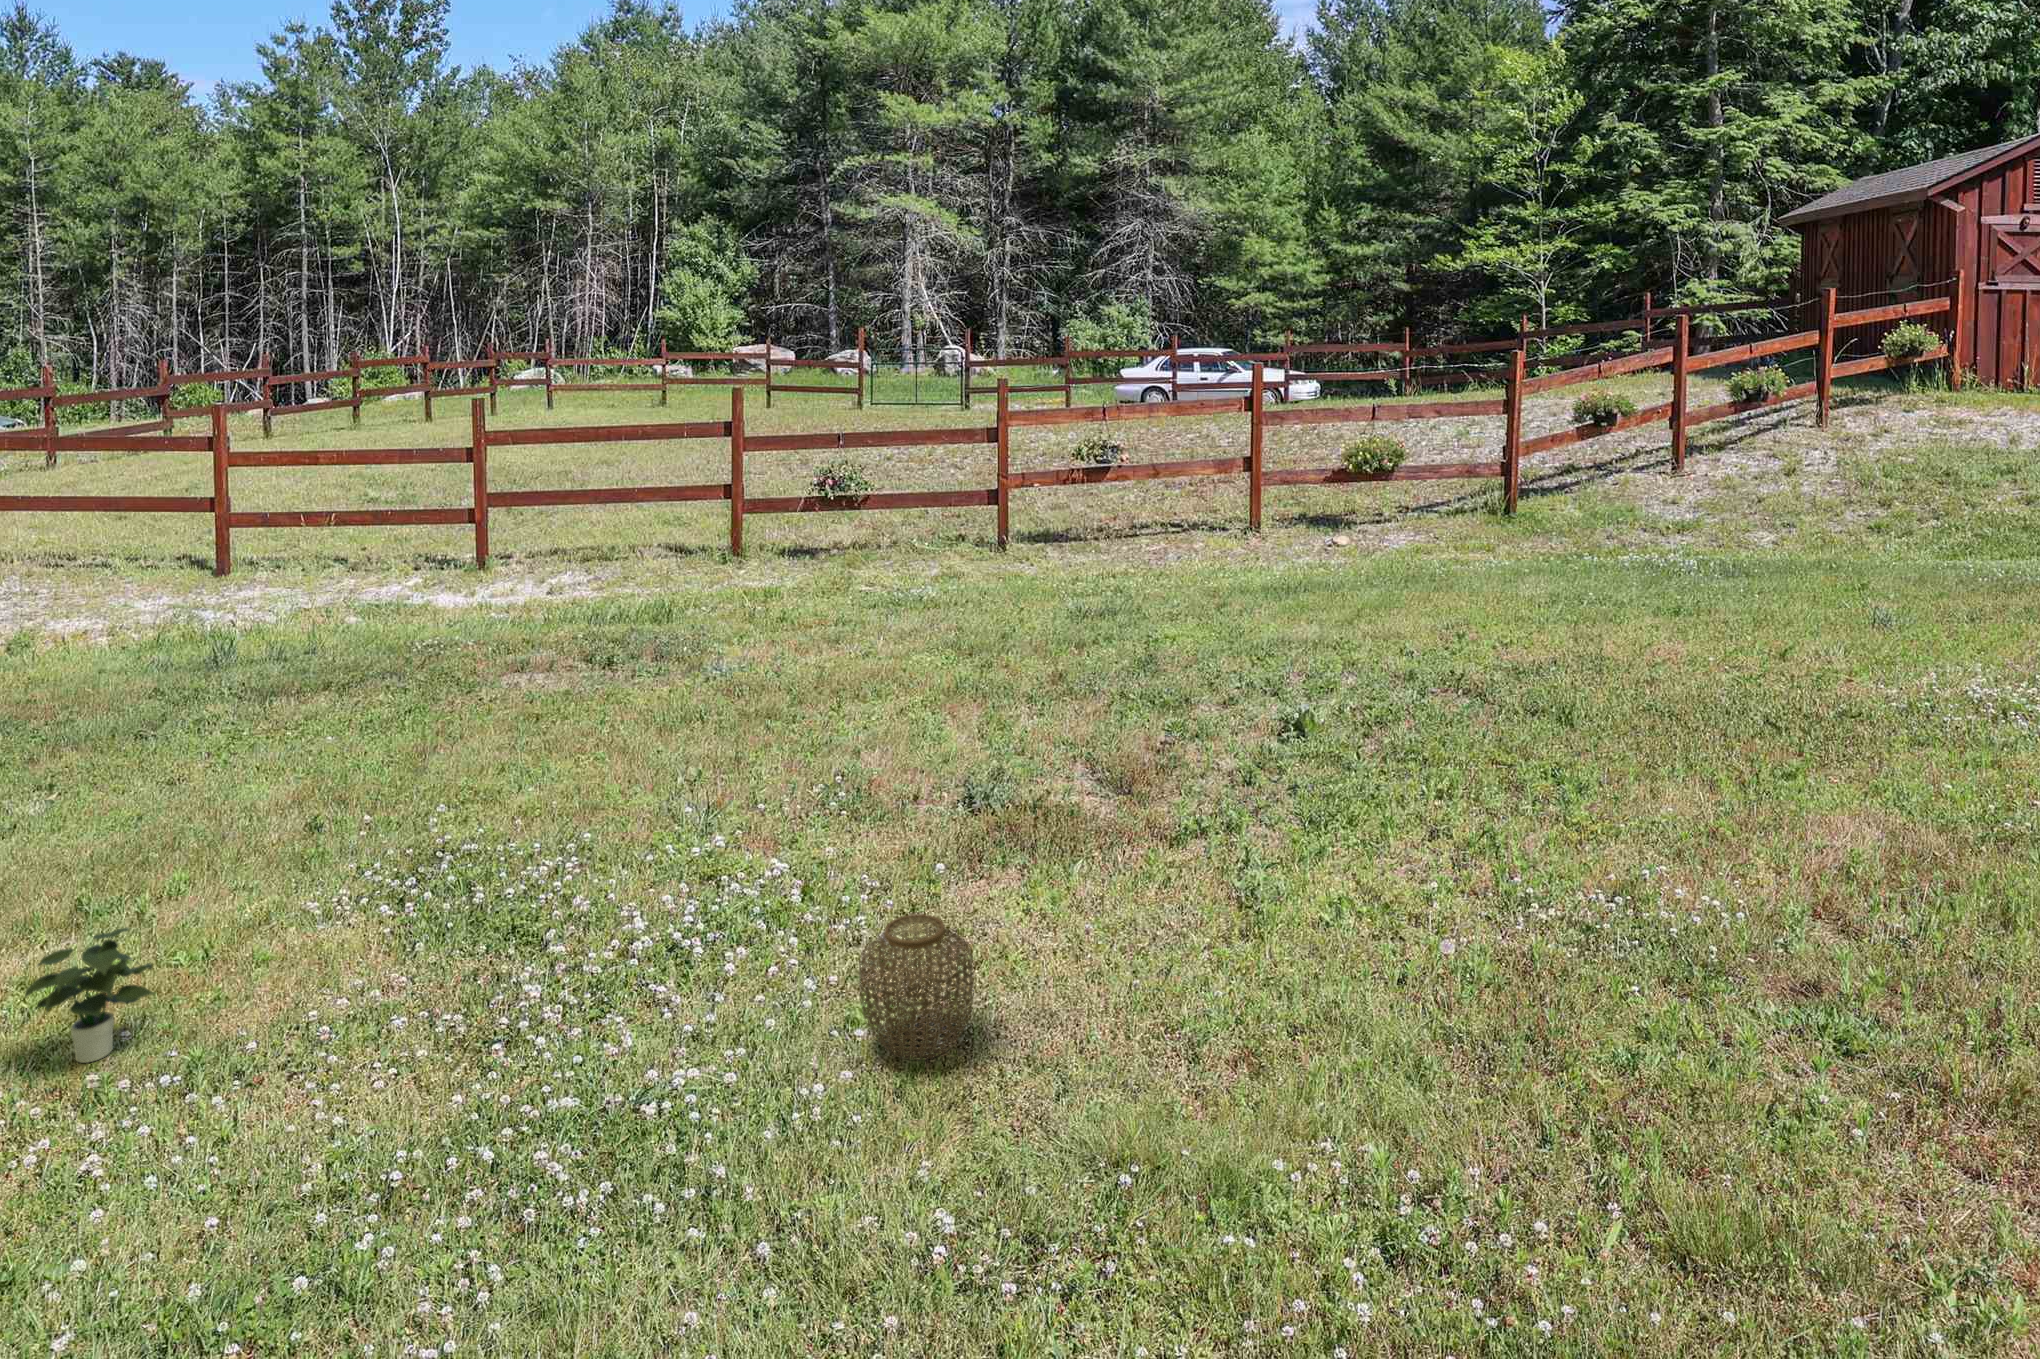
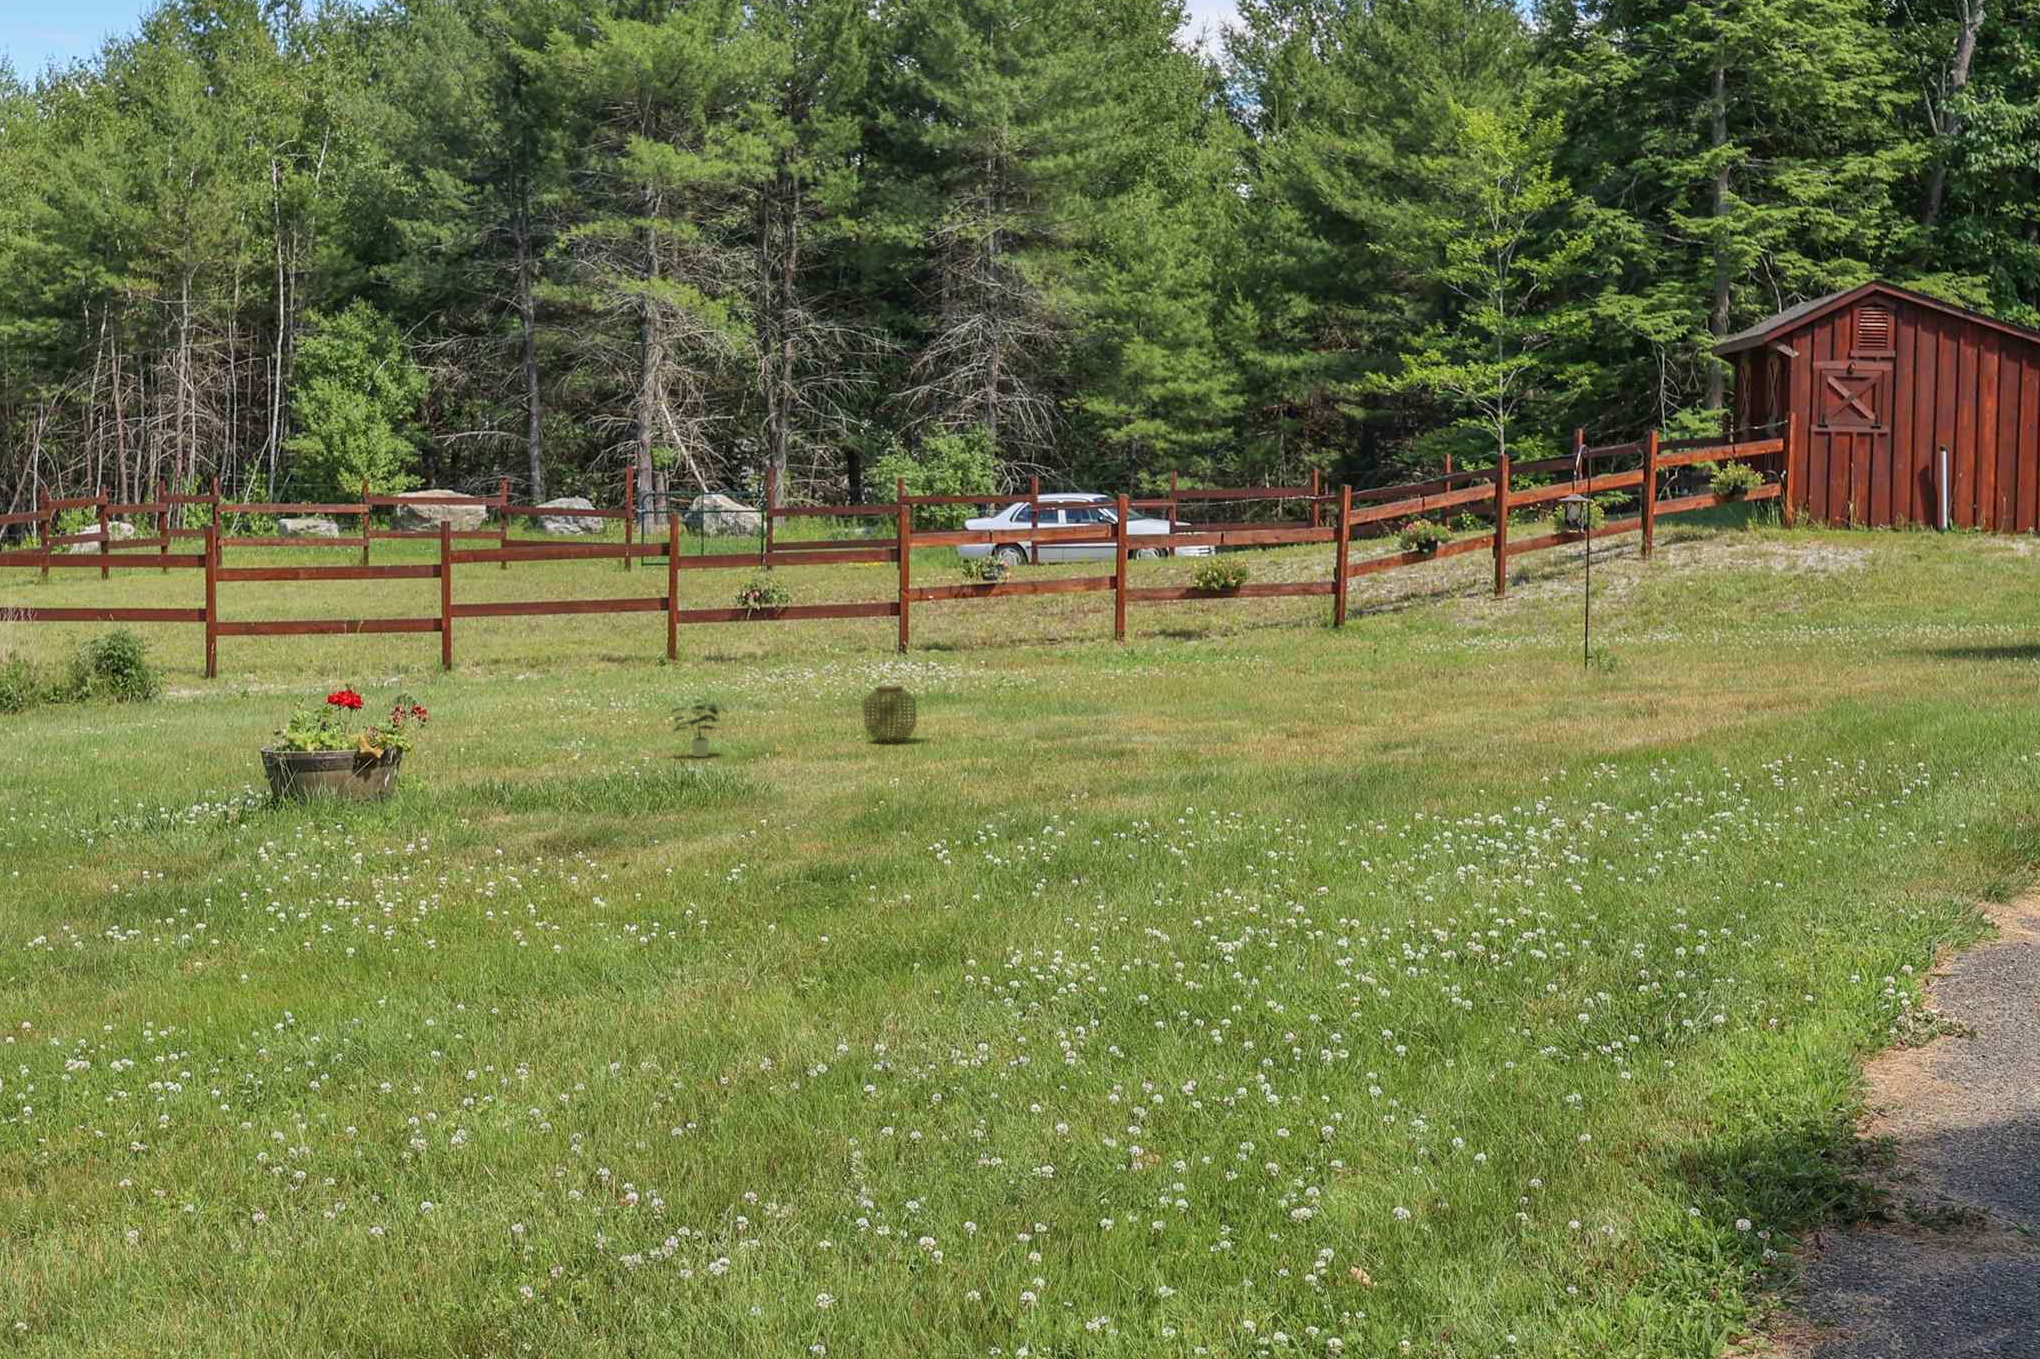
potted plant: present [25,927,155,1063] -> present [672,699,718,757]

